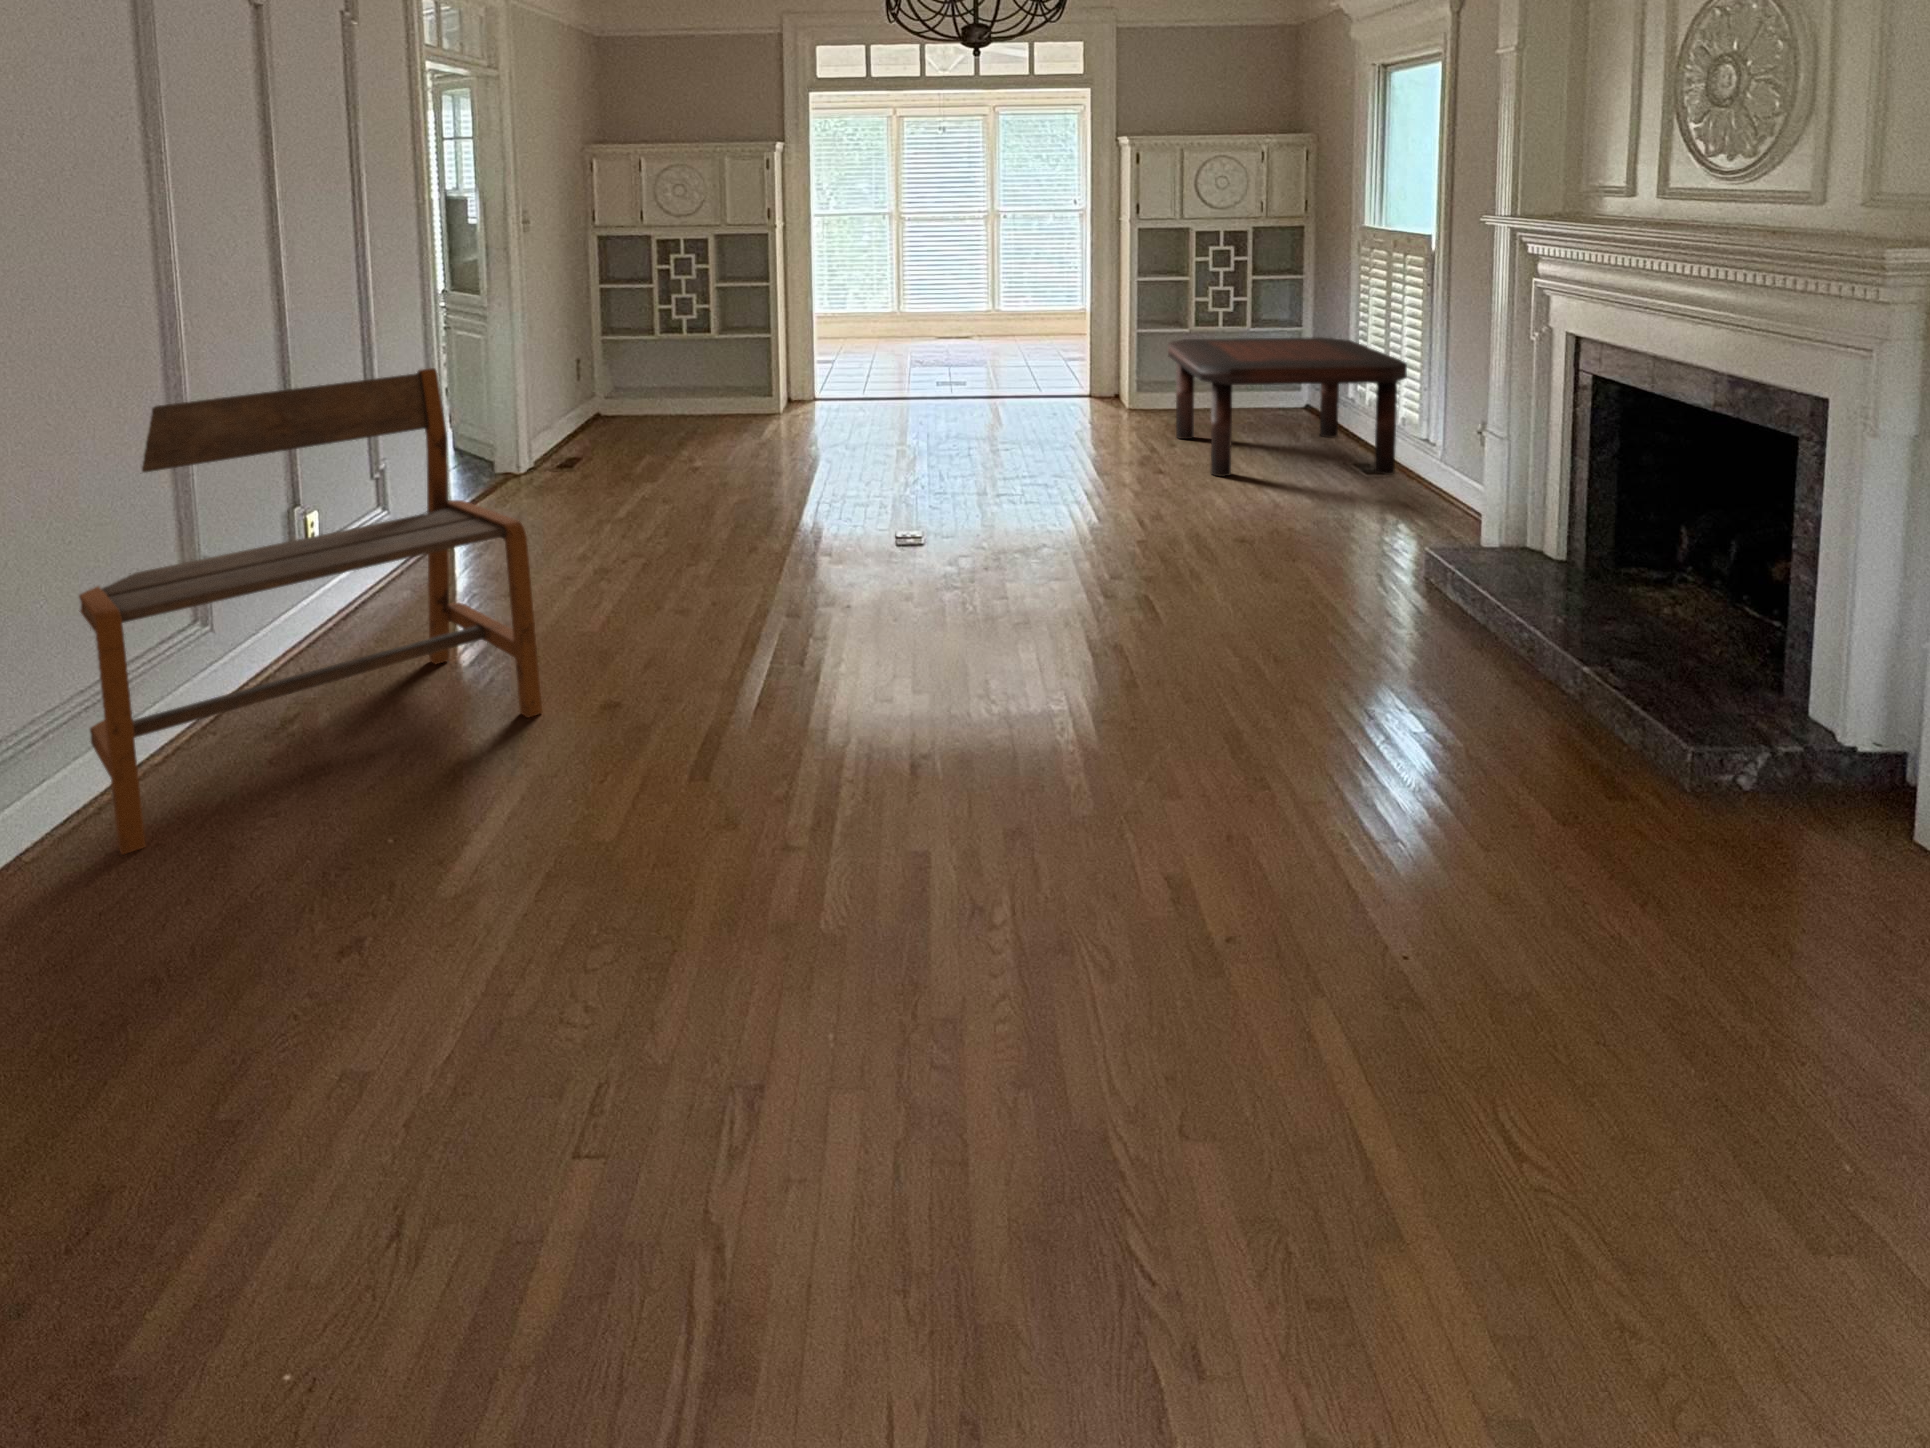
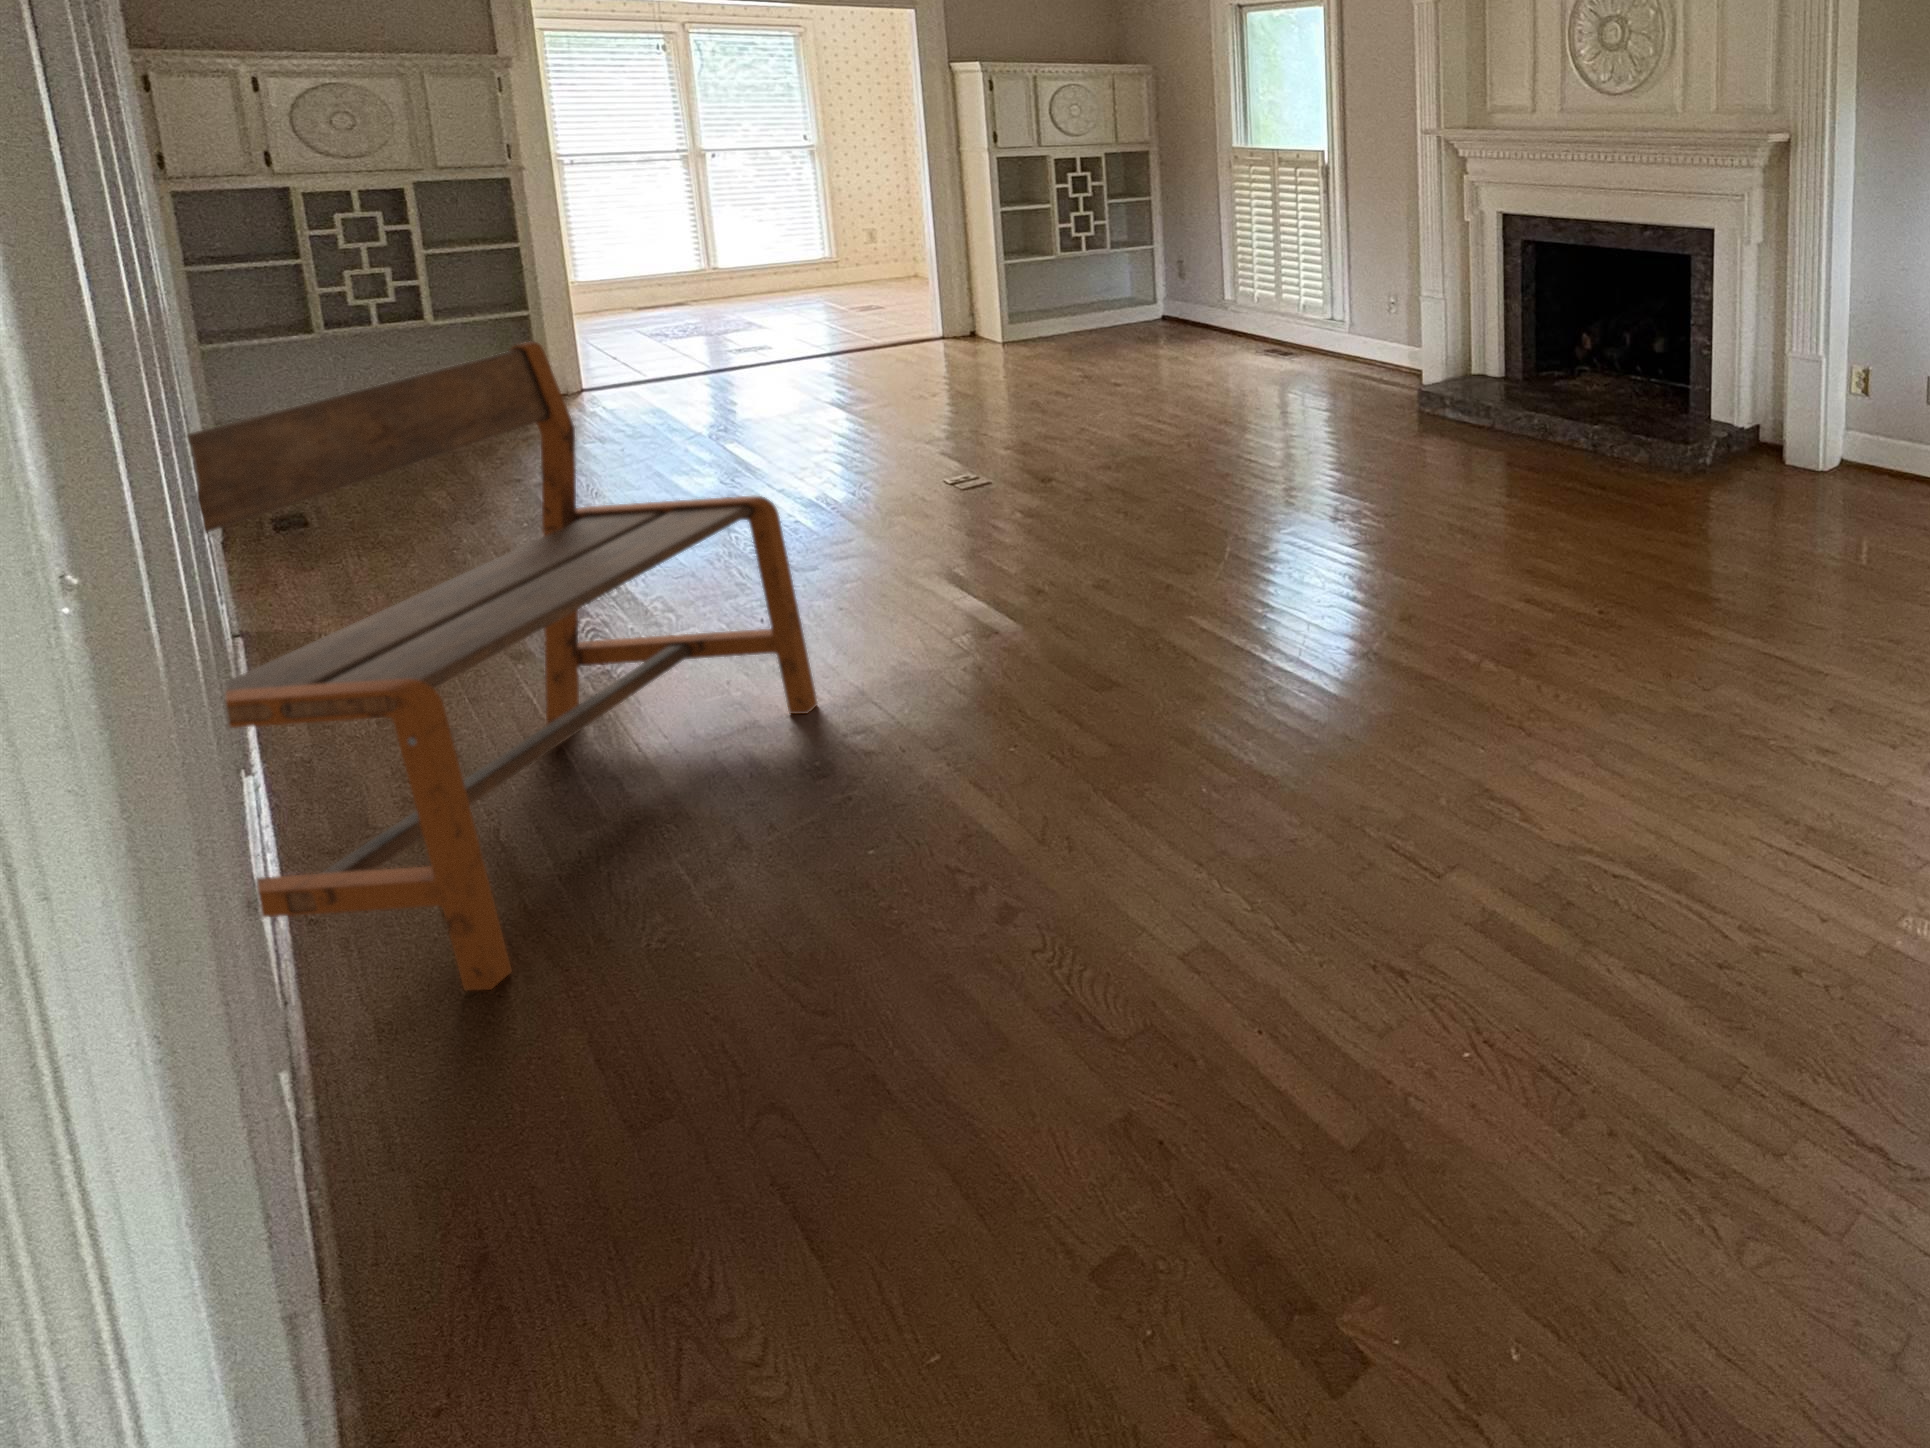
coffee table: present [1168,337,1407,477] -> none [1074,249,1306,381]

